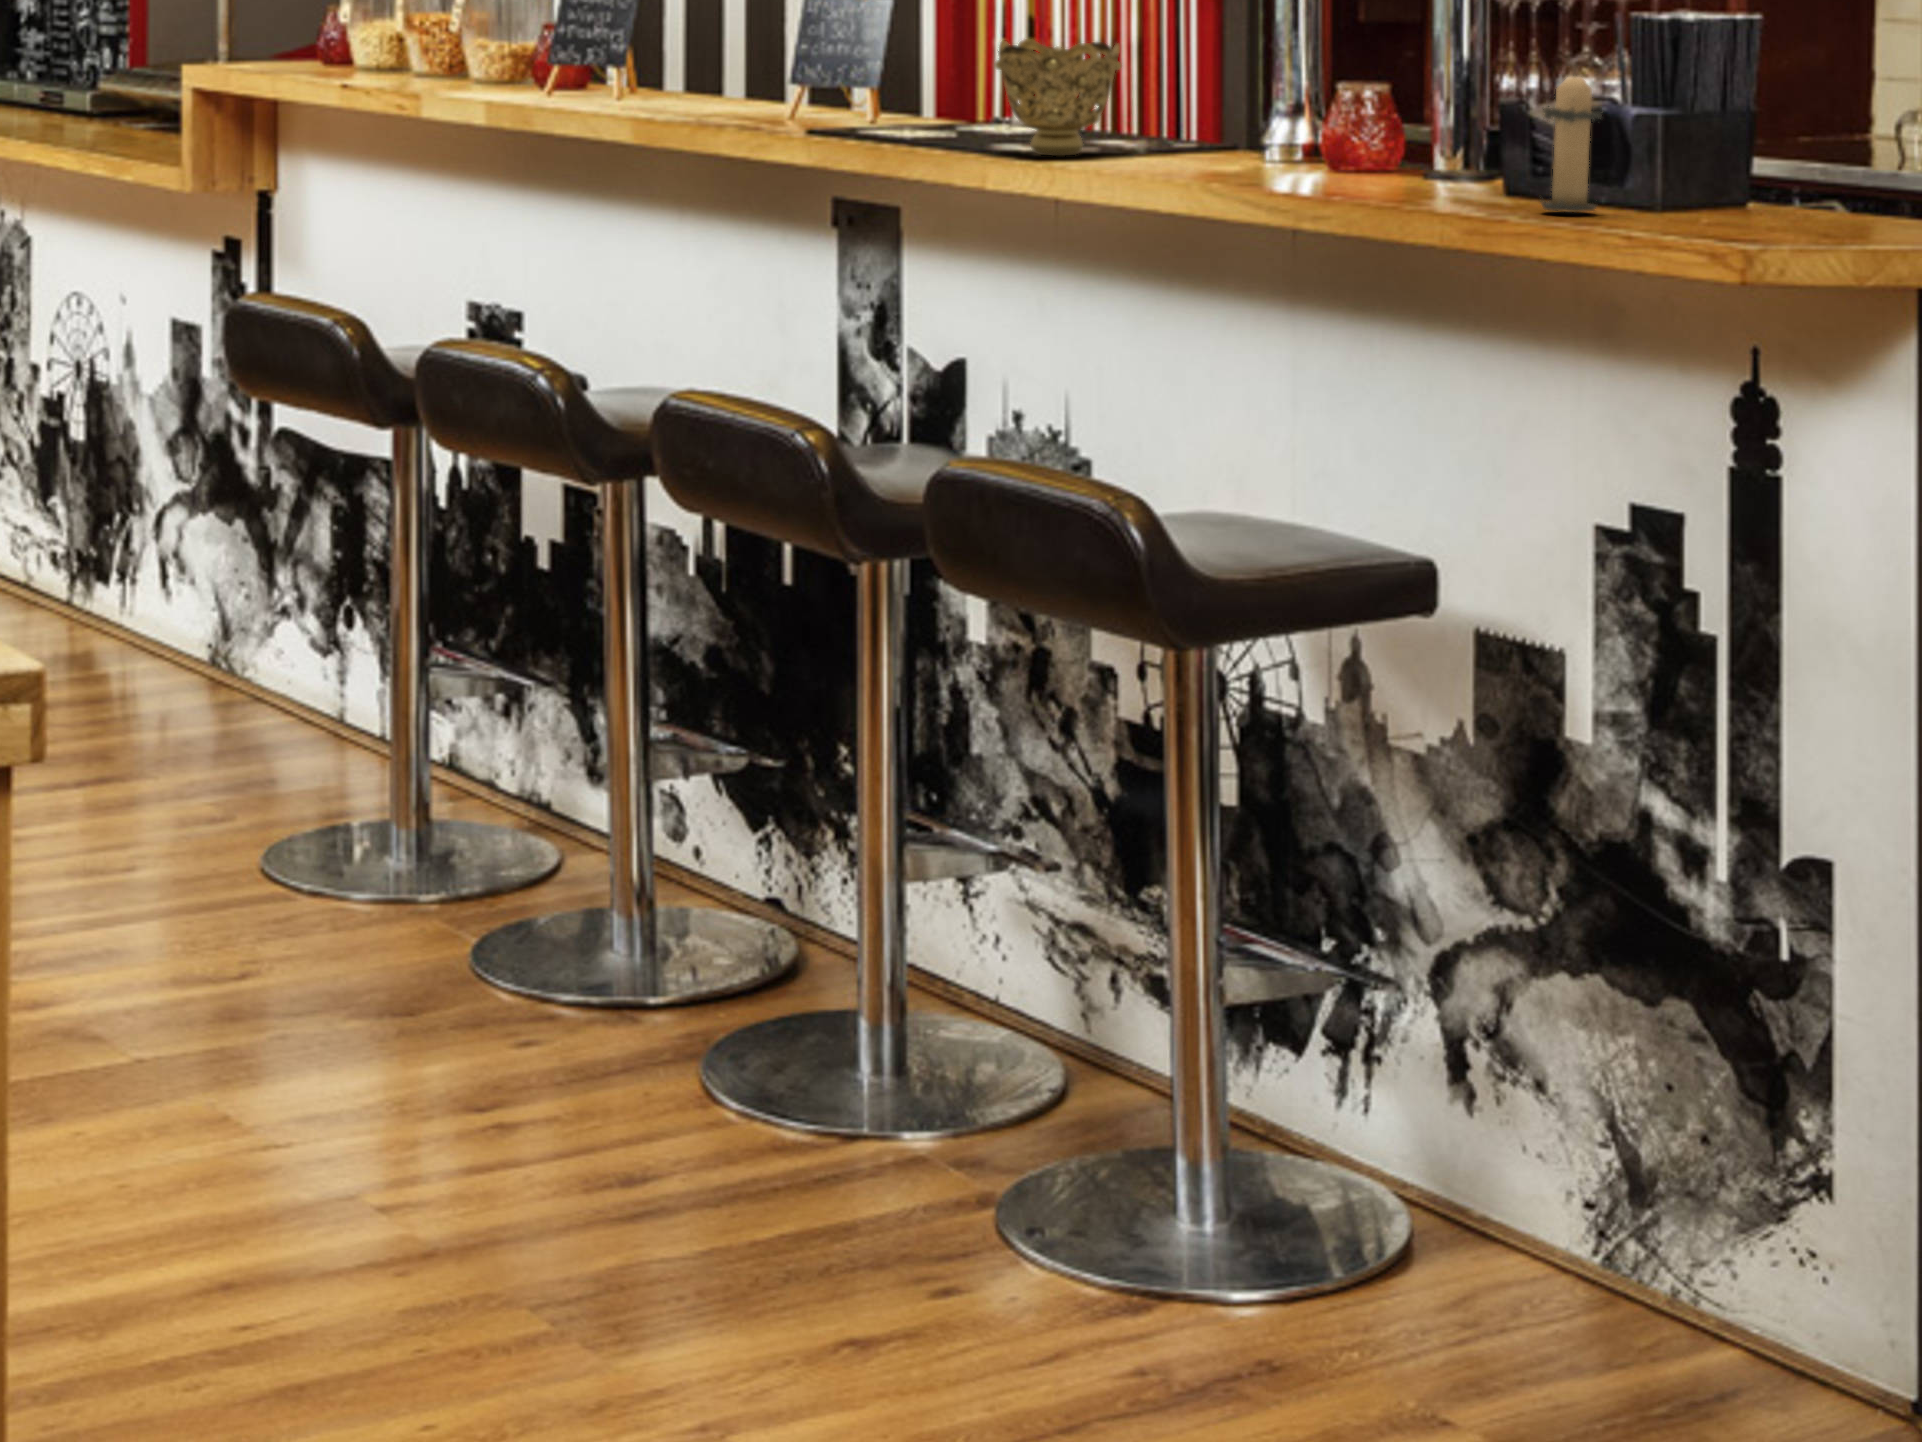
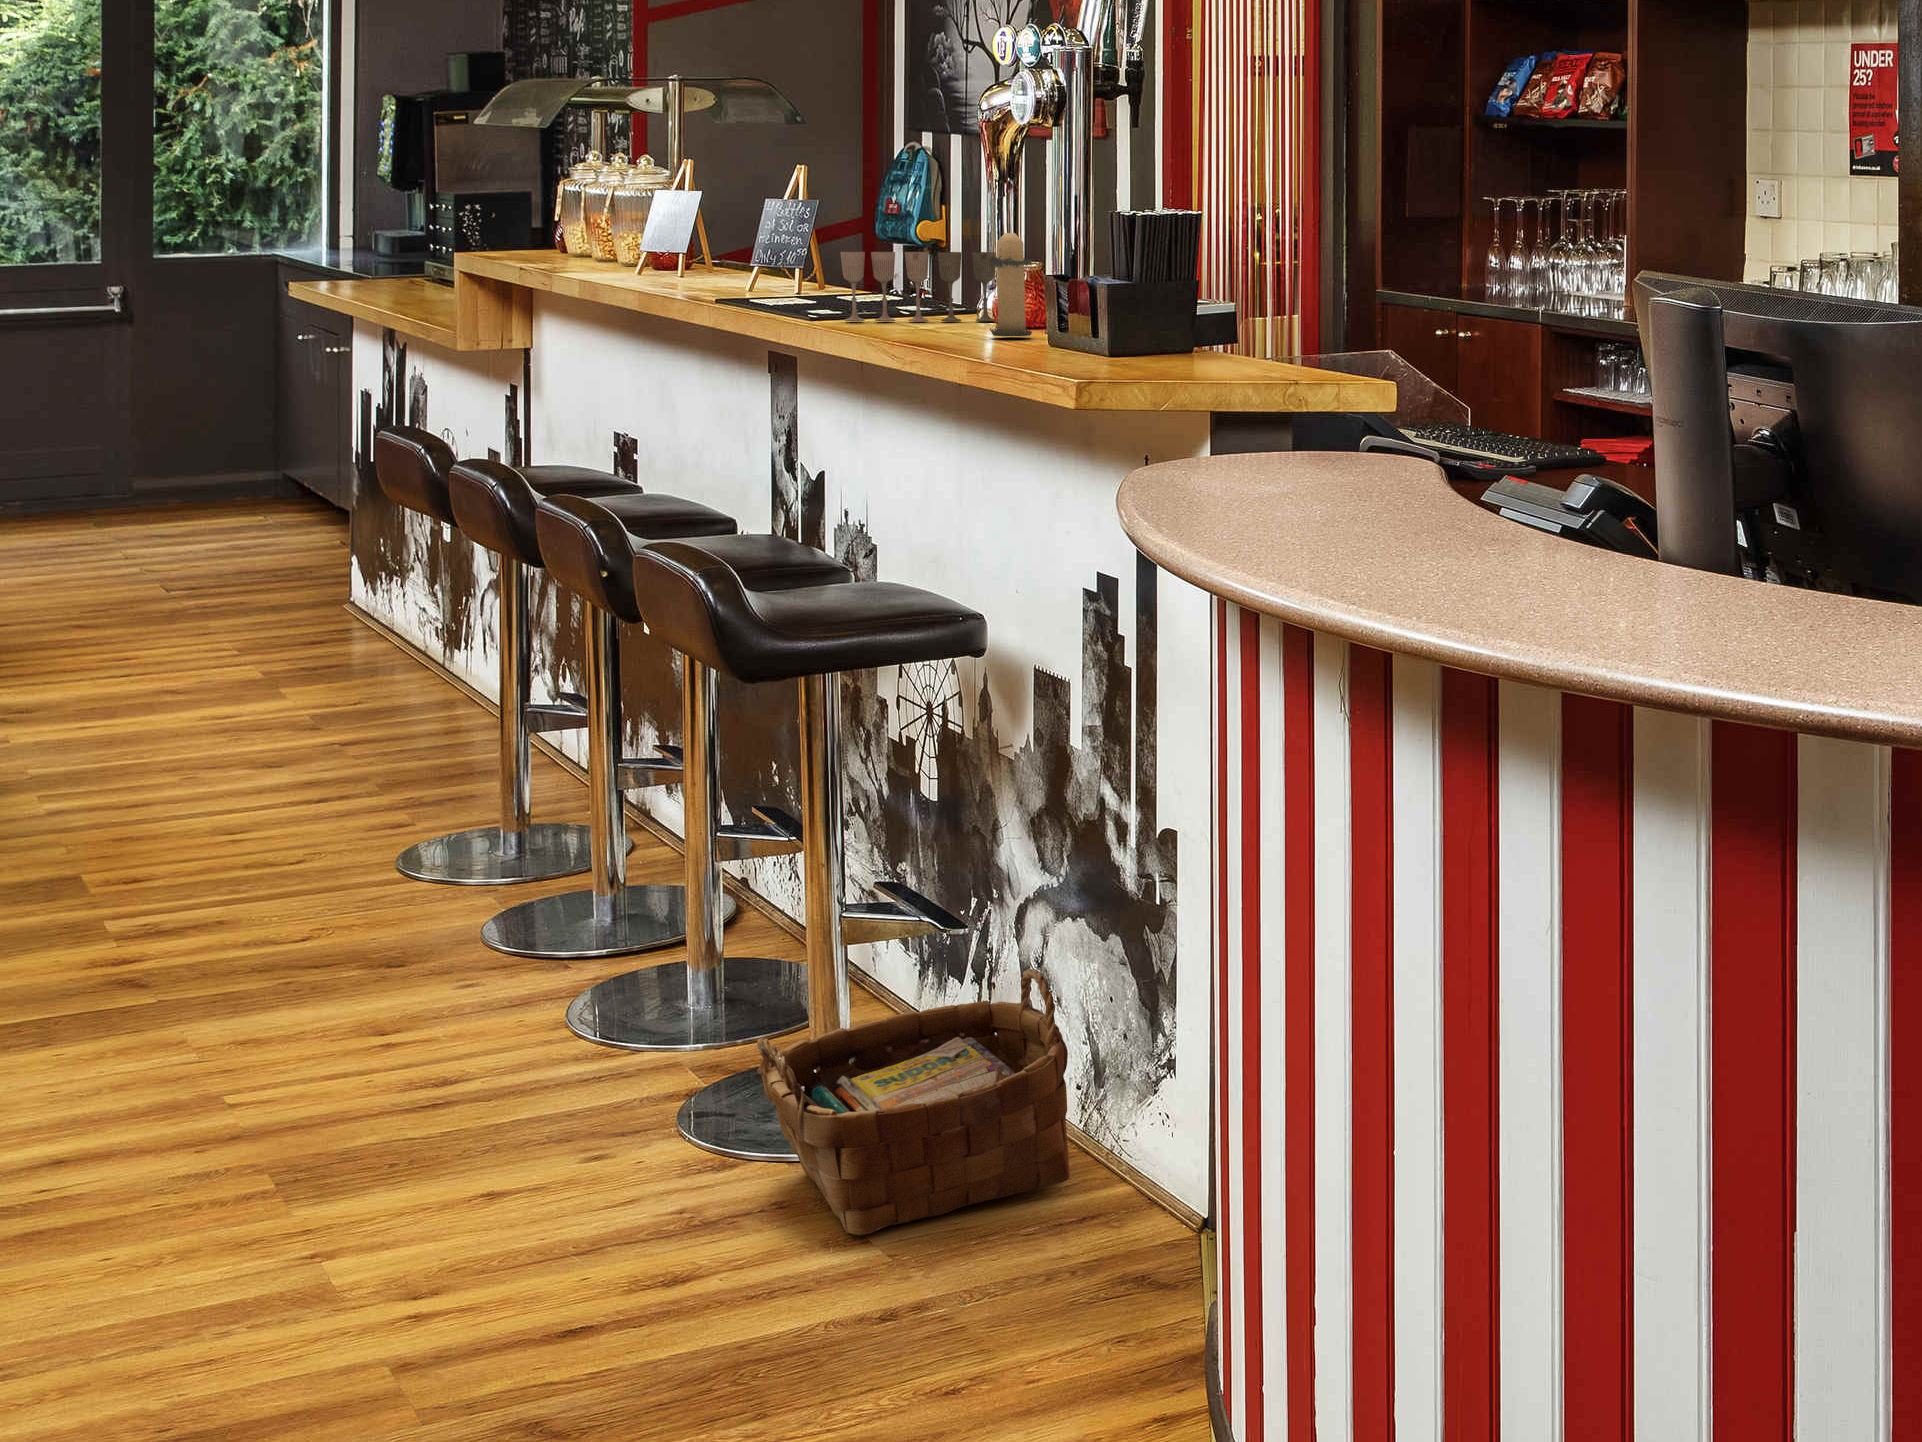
decorative bowl: present [994,39,1122,156] -> none [765,212,861,301]
wine glass: none [1240,96,1435,188] -> present [840,252,996,321]
woven basket: none [1246,1039,1654,1395] -> present [757,968,1069,1236]

